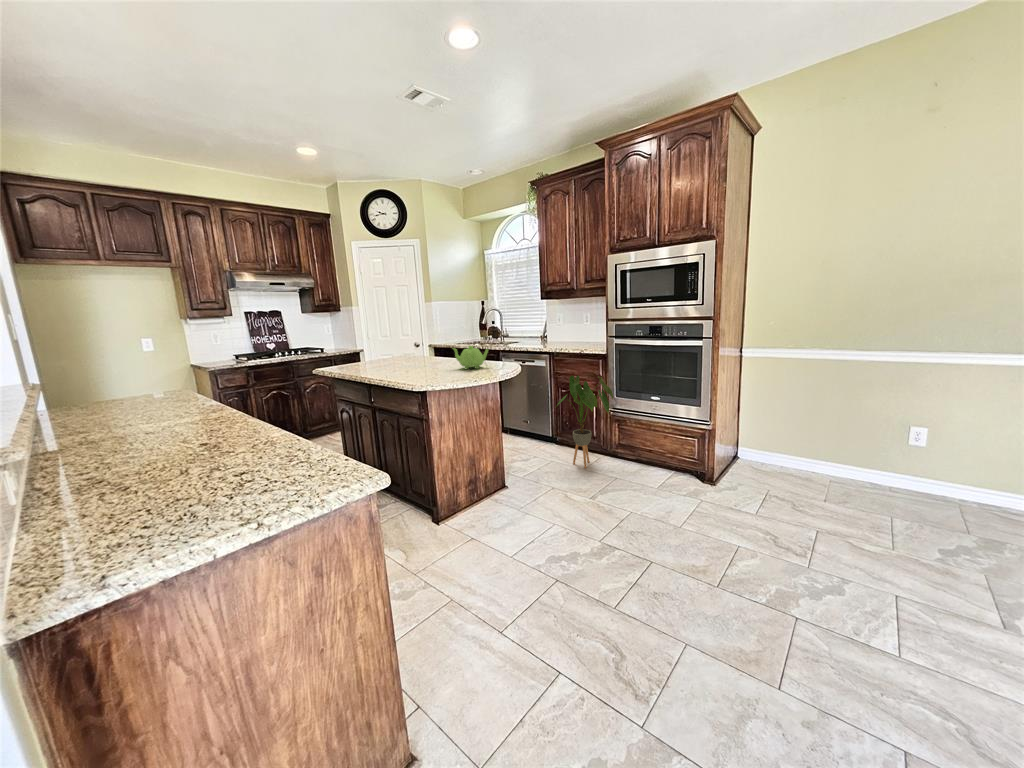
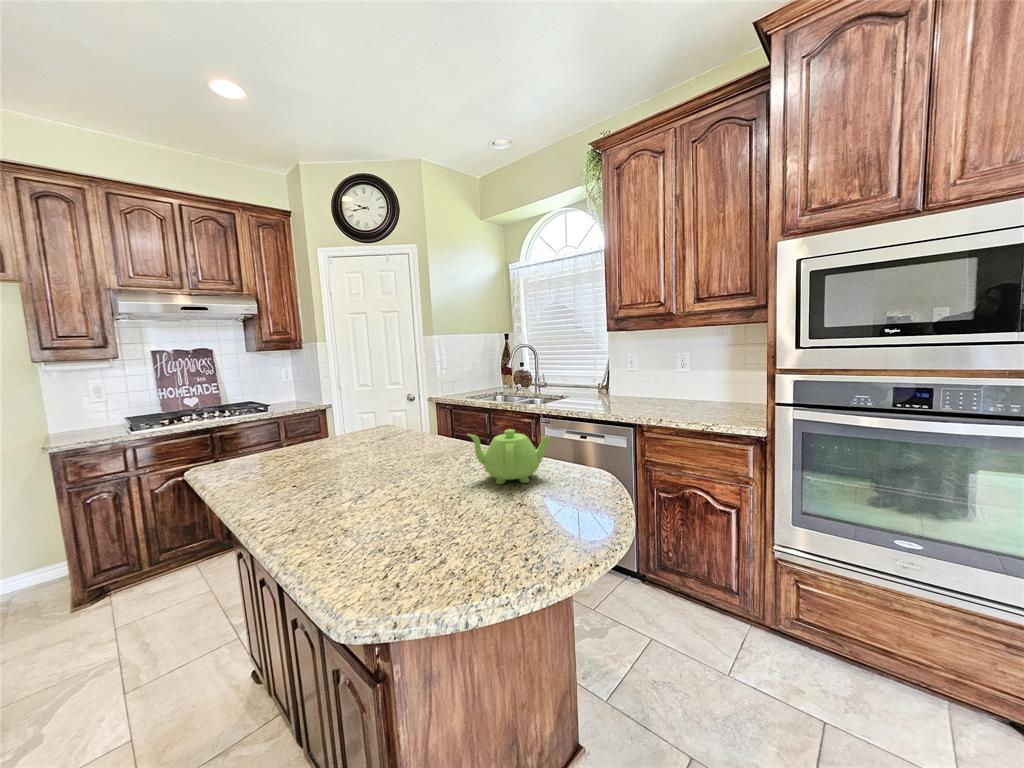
house plant: present [557,376,613,468] -> none [666,476,792,667]

